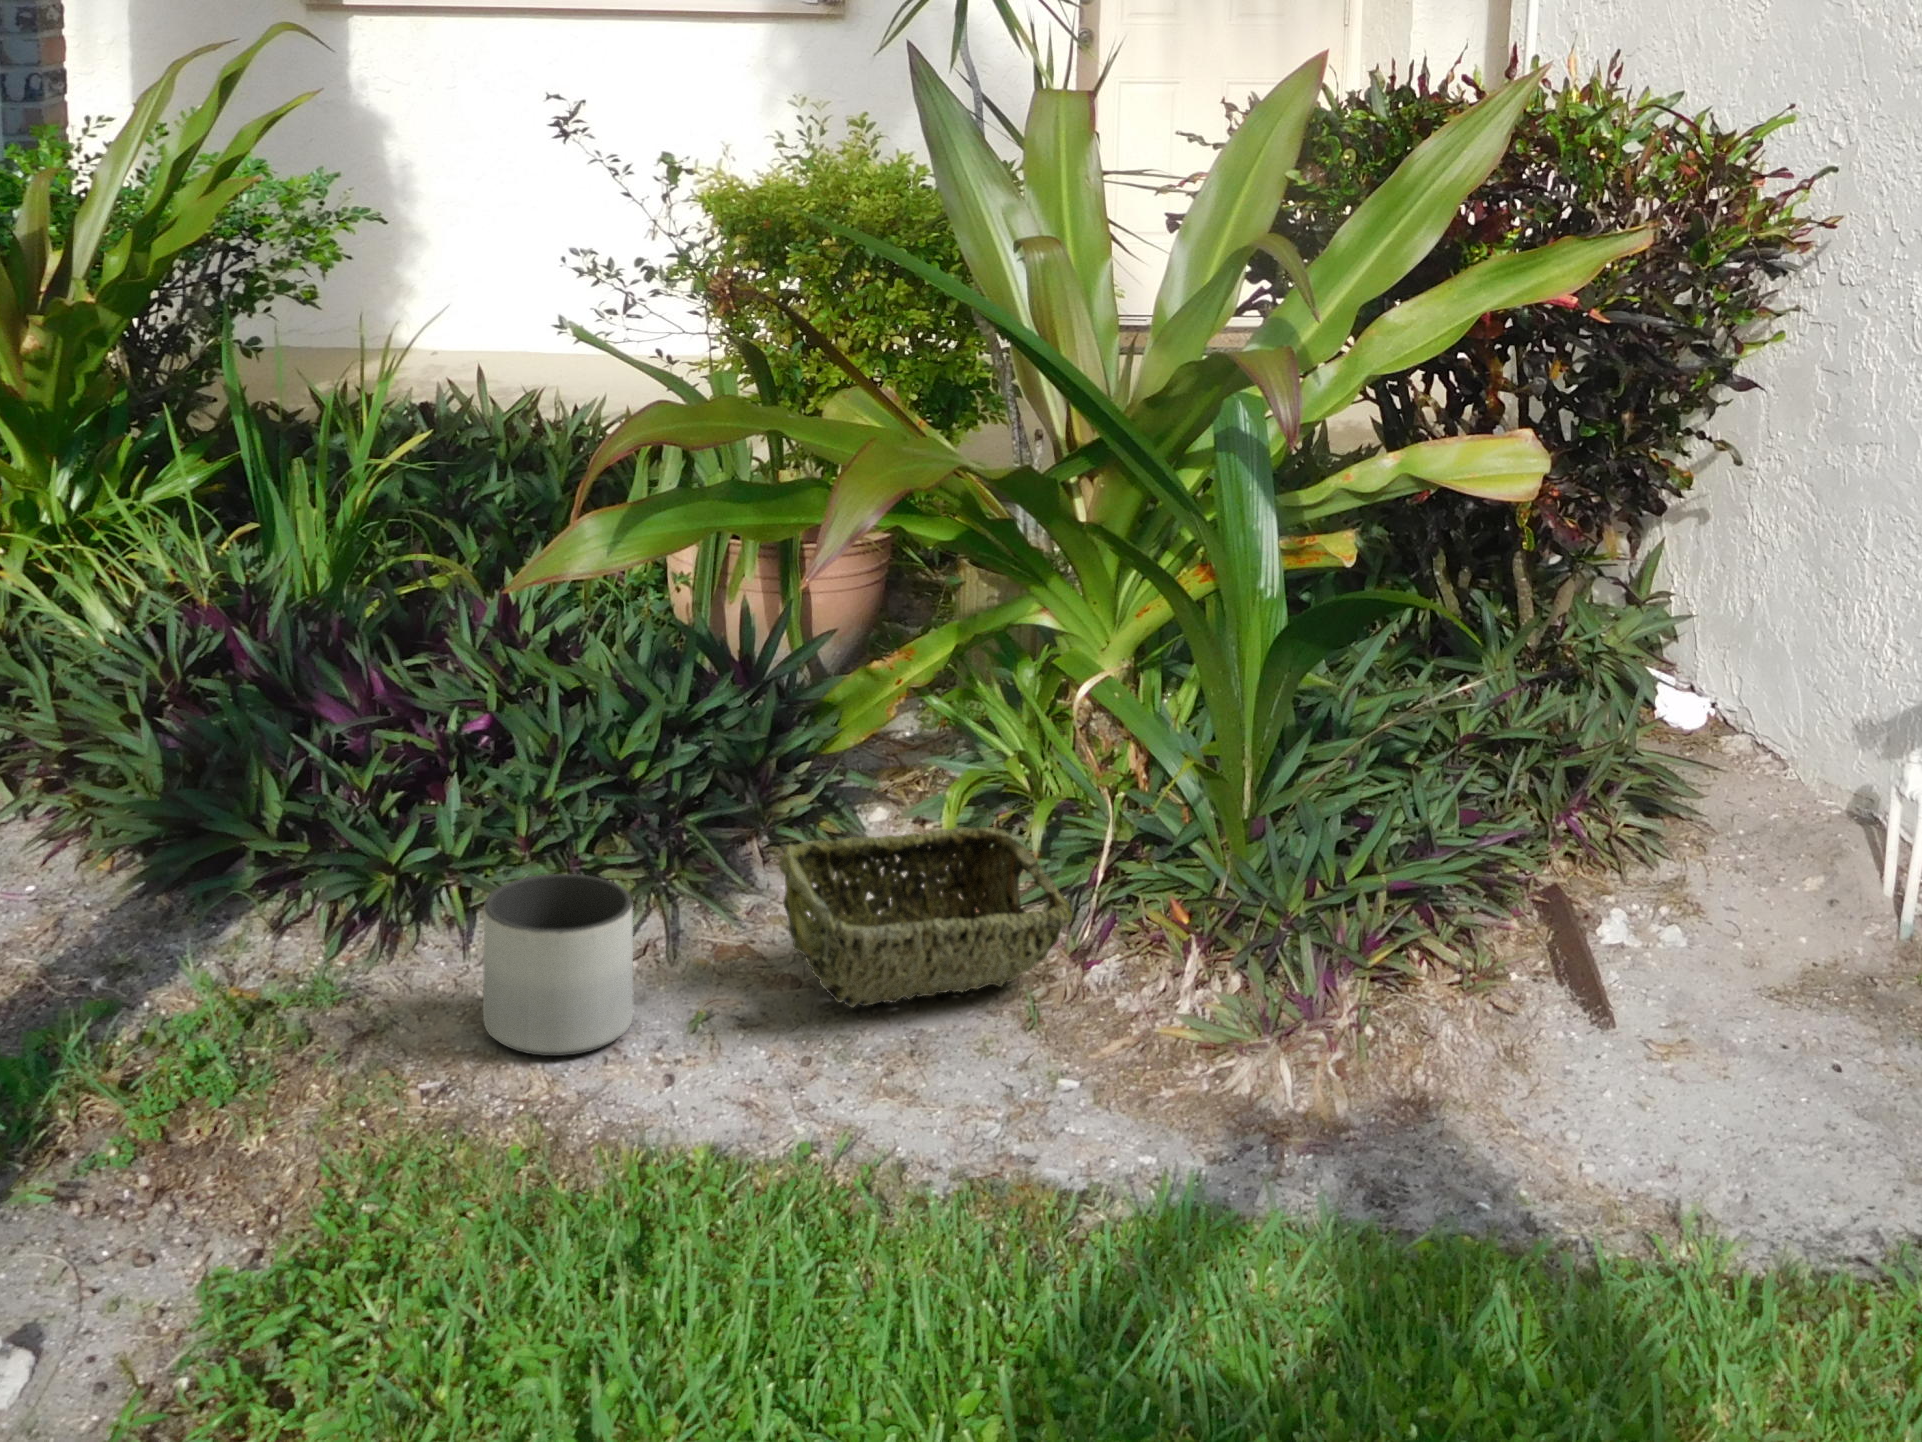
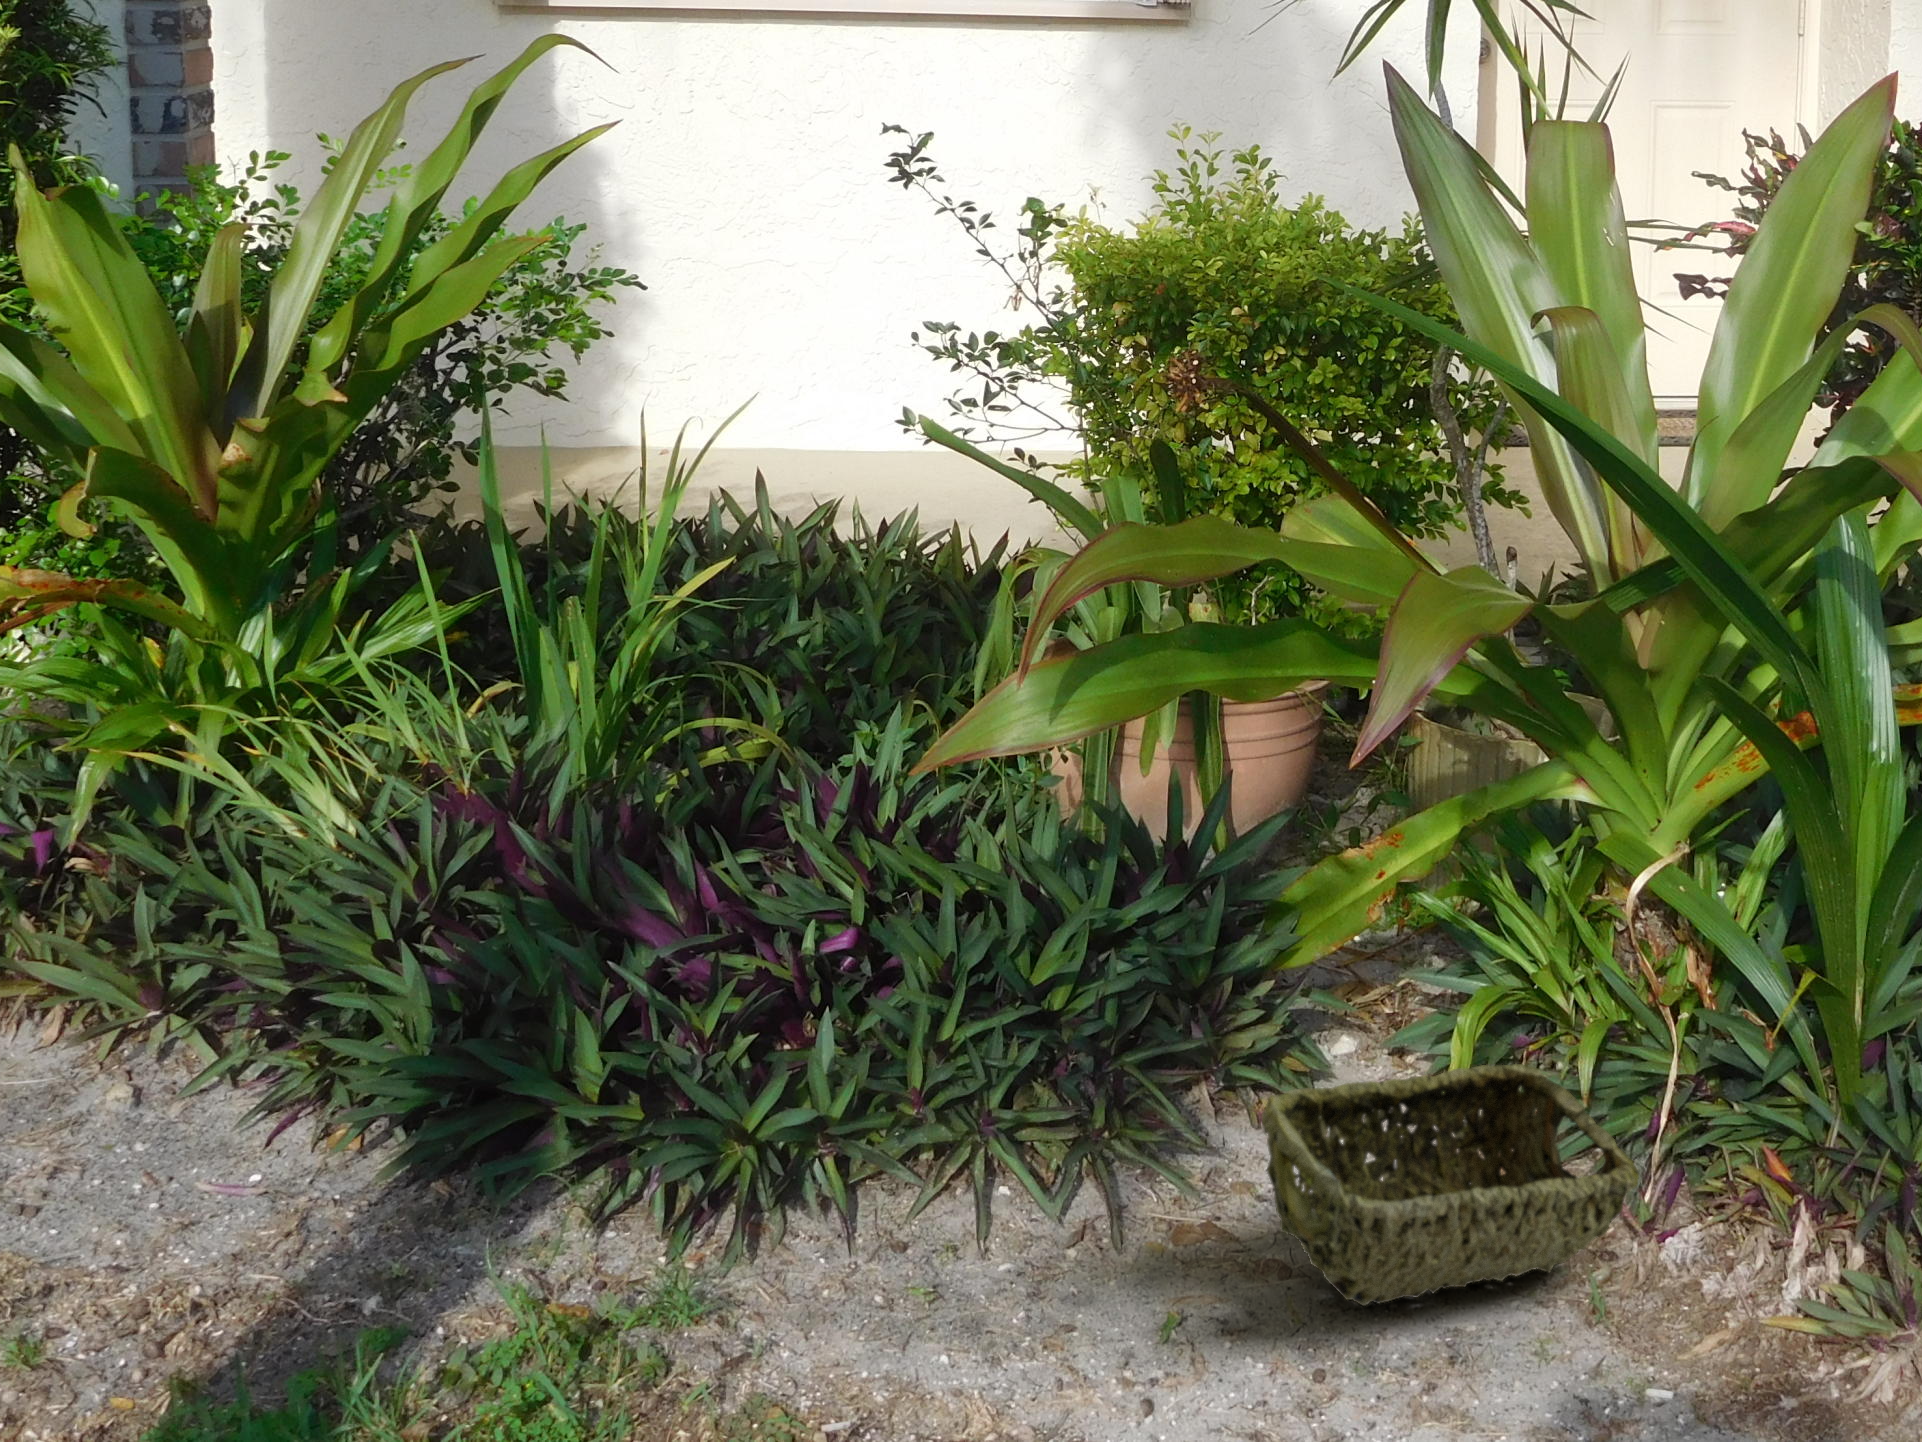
planter: present [483,874,633,1056] -> none [893,1142,1087,1384]

